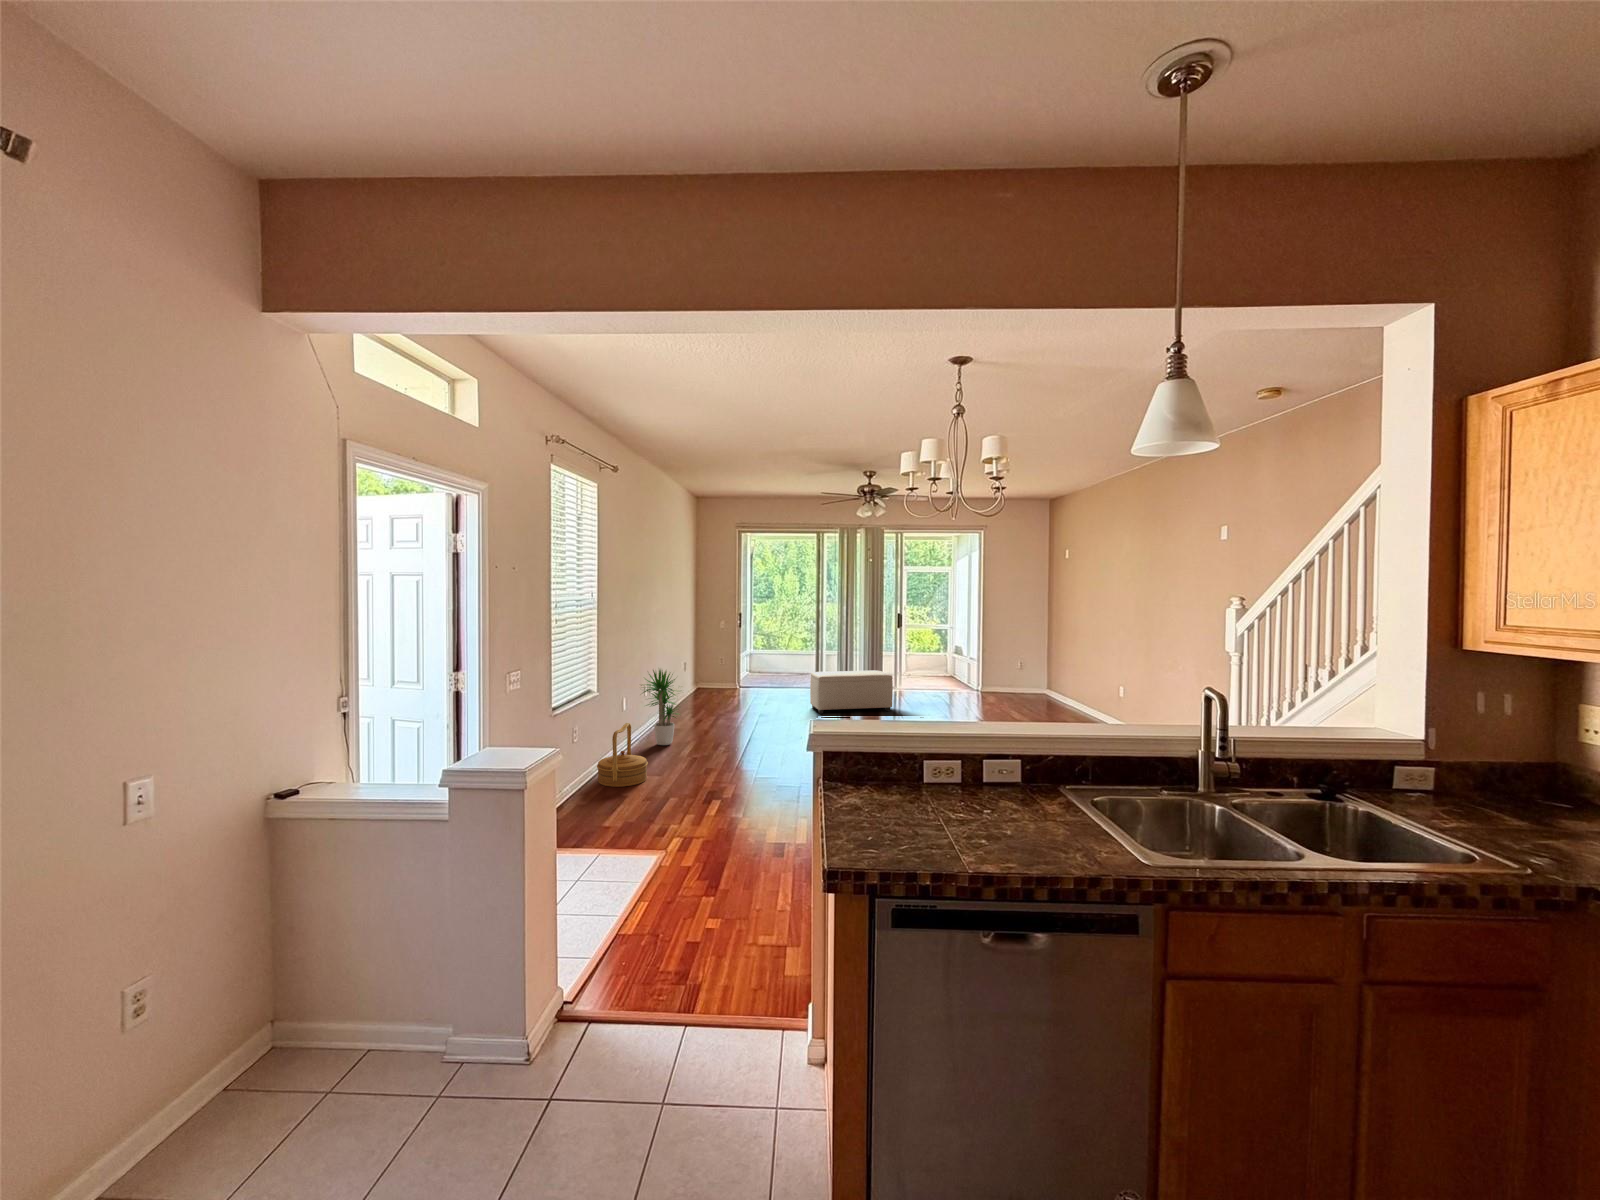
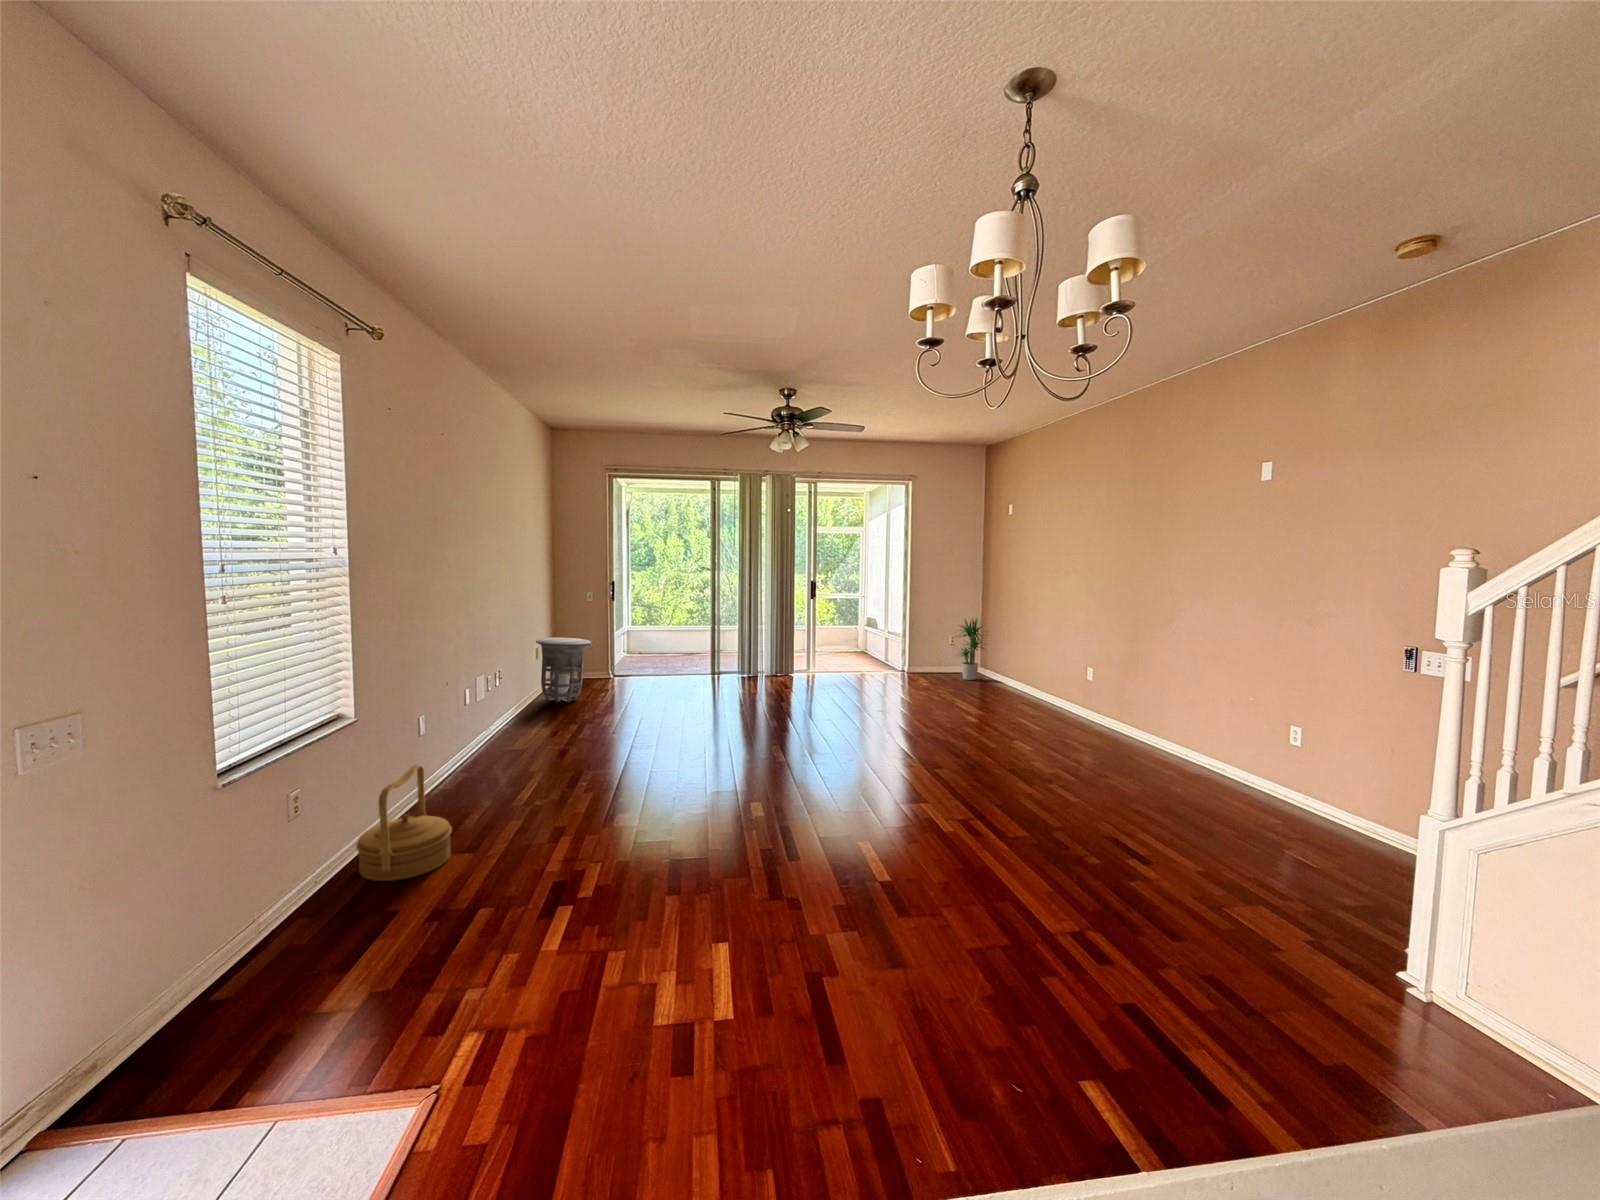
side table: none [684,655,724,704] -> present [536,638,591,702]
potted plant: present [643,670,679,745] -> present [958,619,988,680]
ottoman: present [810,671,893,714] -> none [706,653,810,711]

